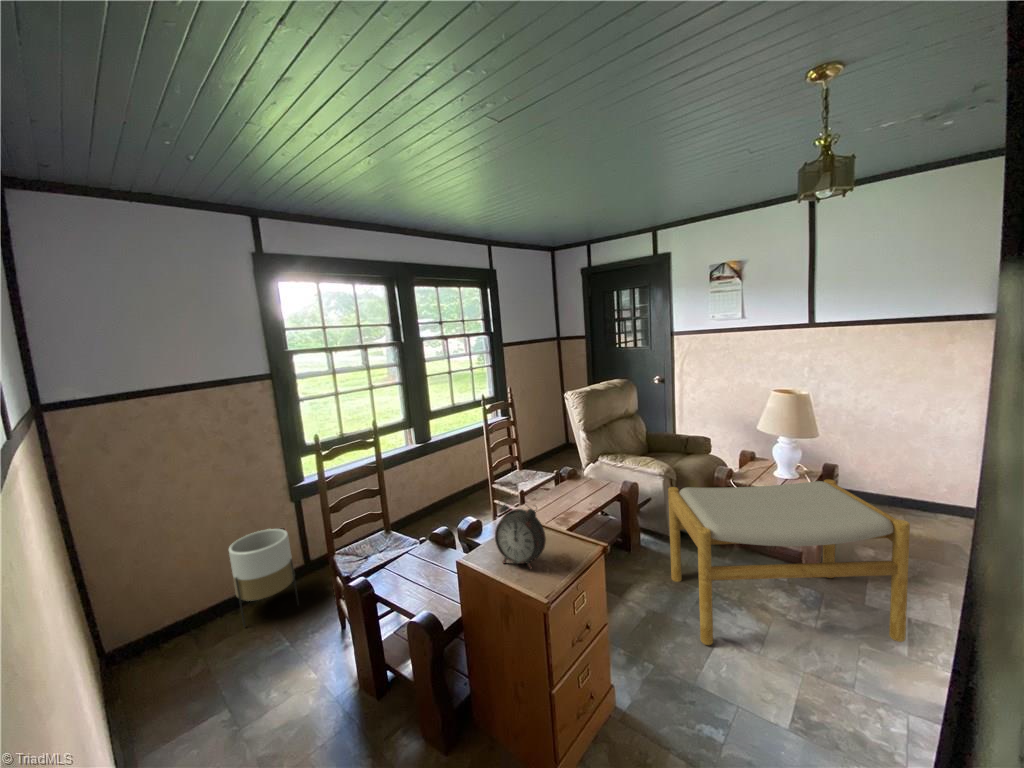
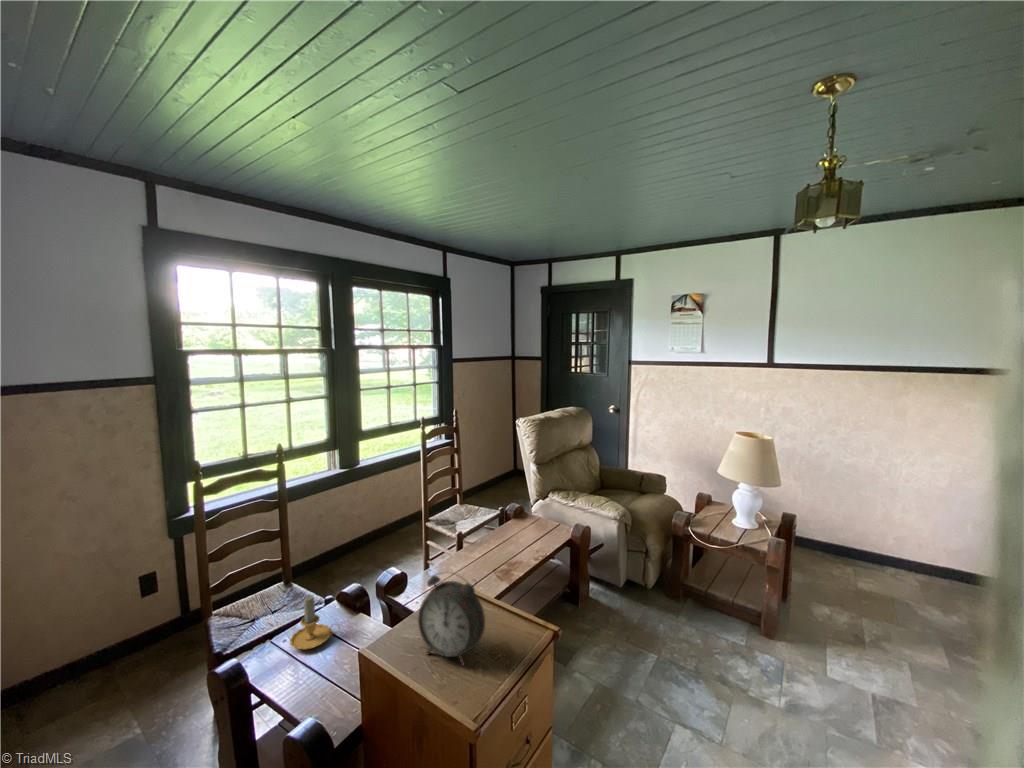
footstool: present [668,479,910,645] -> none [623,534,888,732]
planter: present [229,529,299,626] -> none [67,573,163,708]
candle: none [397,533,433,575] -> present [290,595,340,649]

